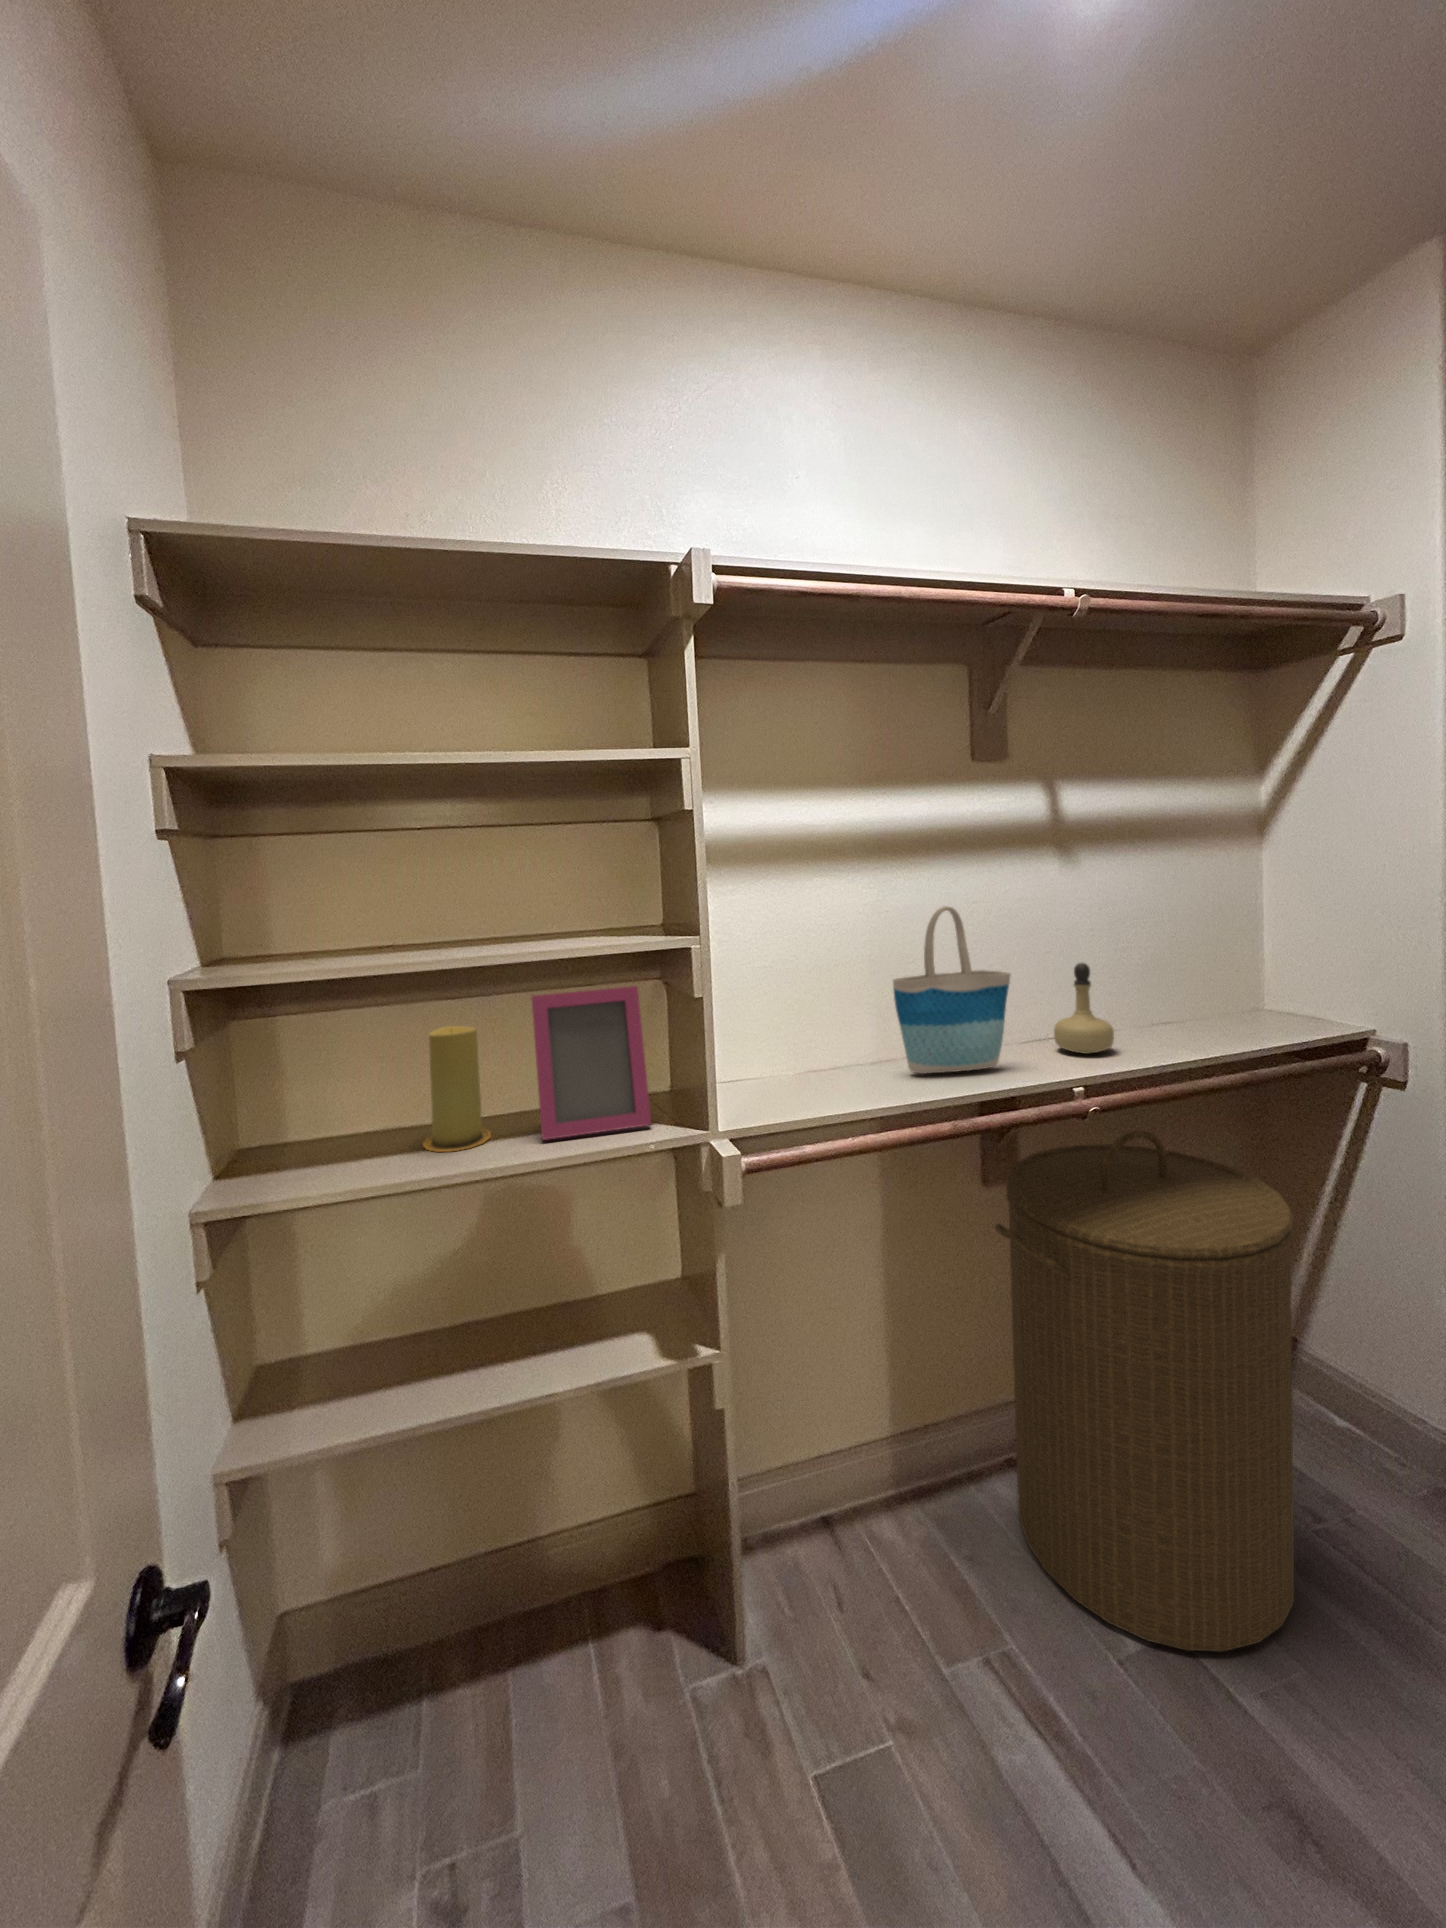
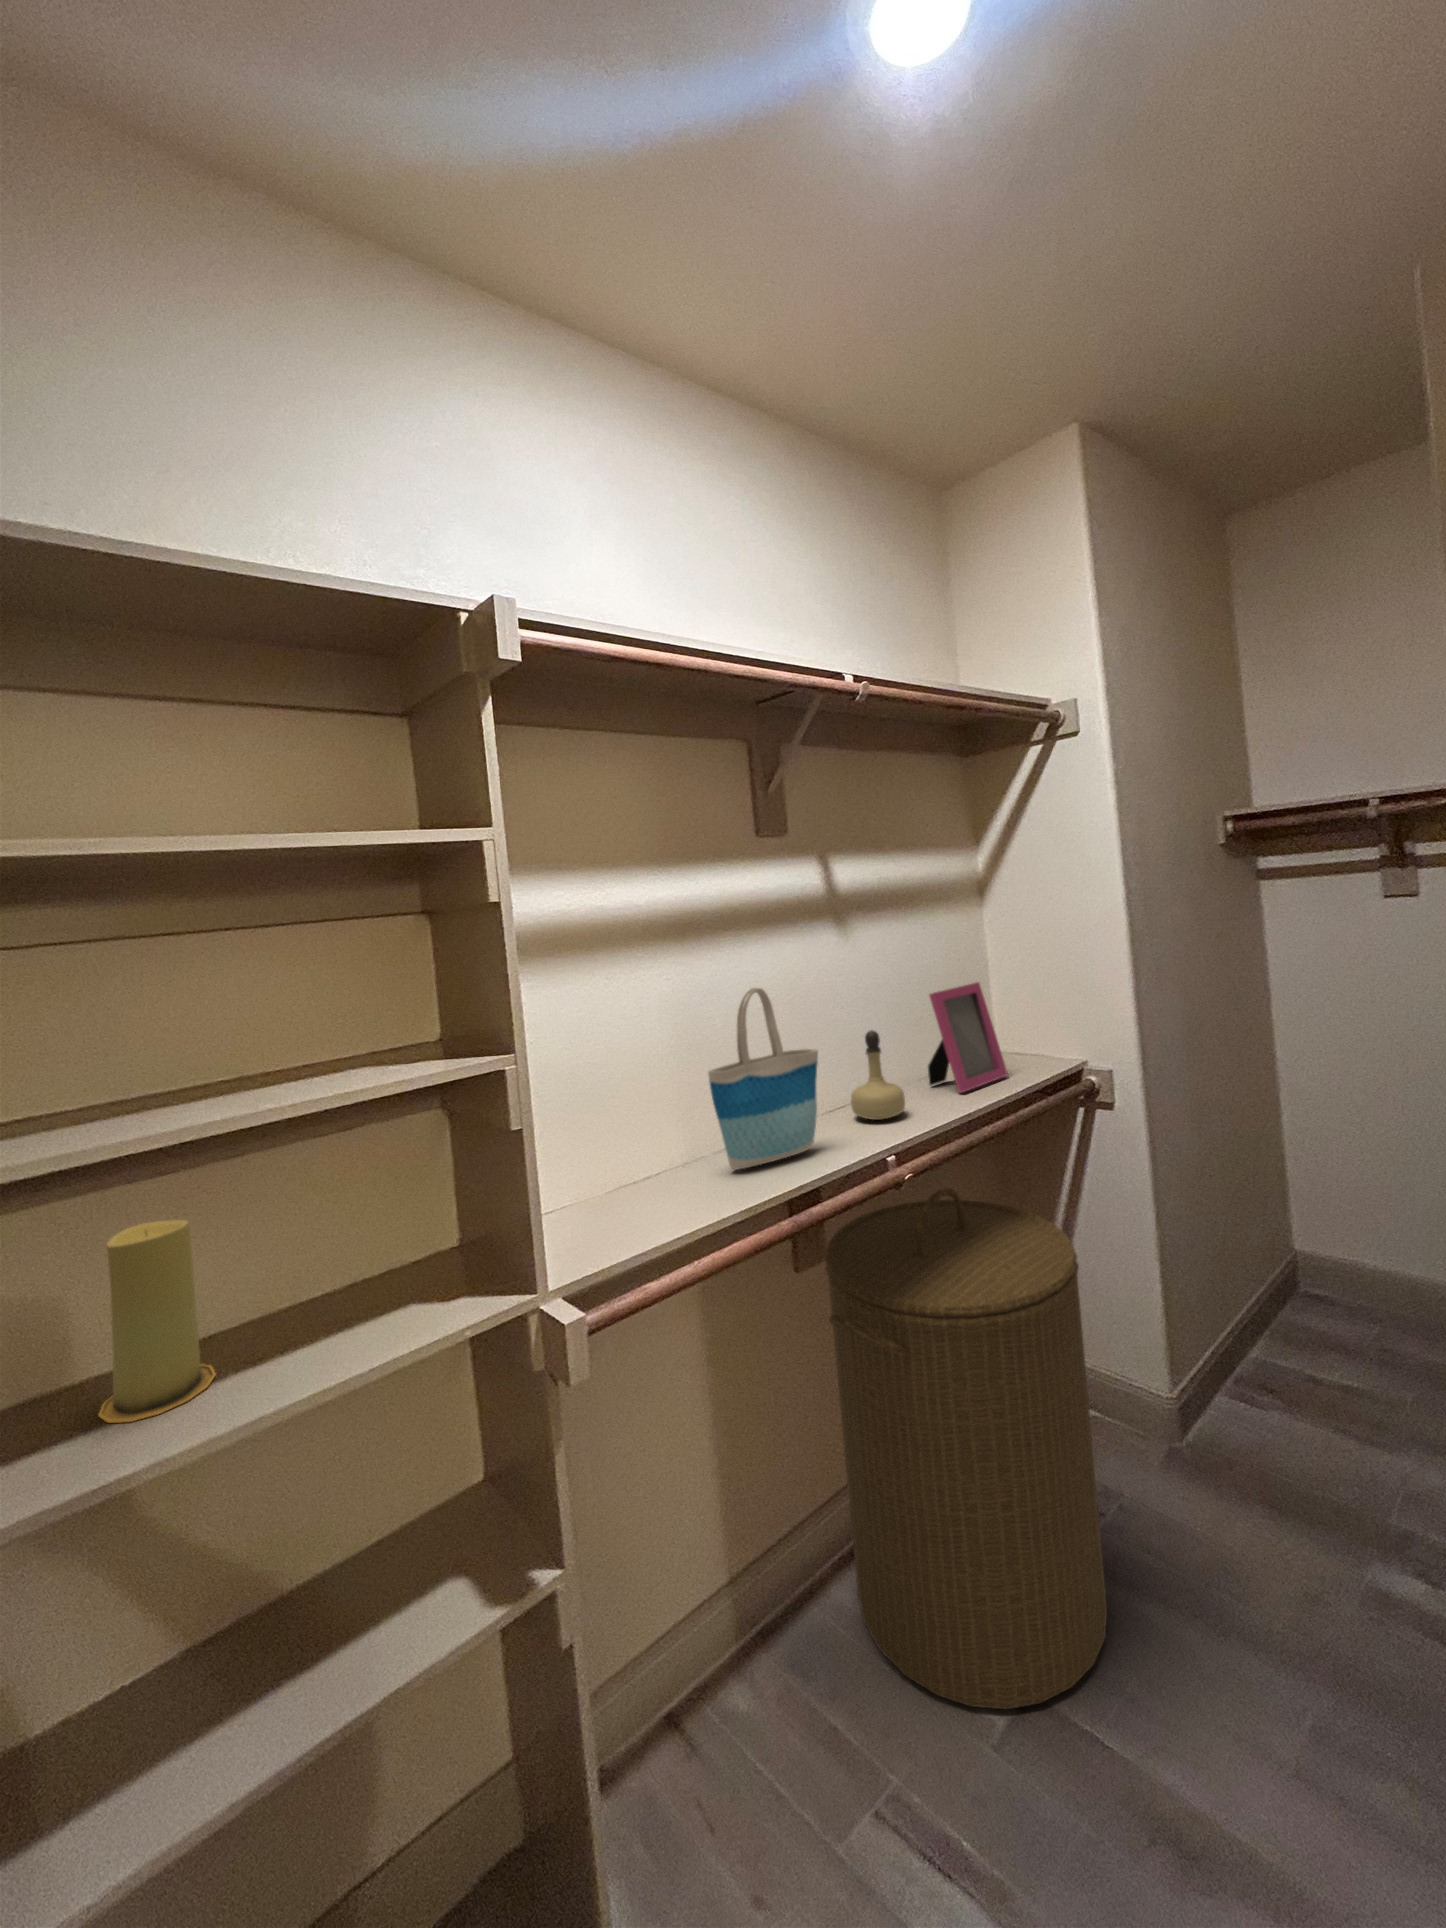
picture frame: present [531,986,651,1140] -> present [928,982,1008,1093]

